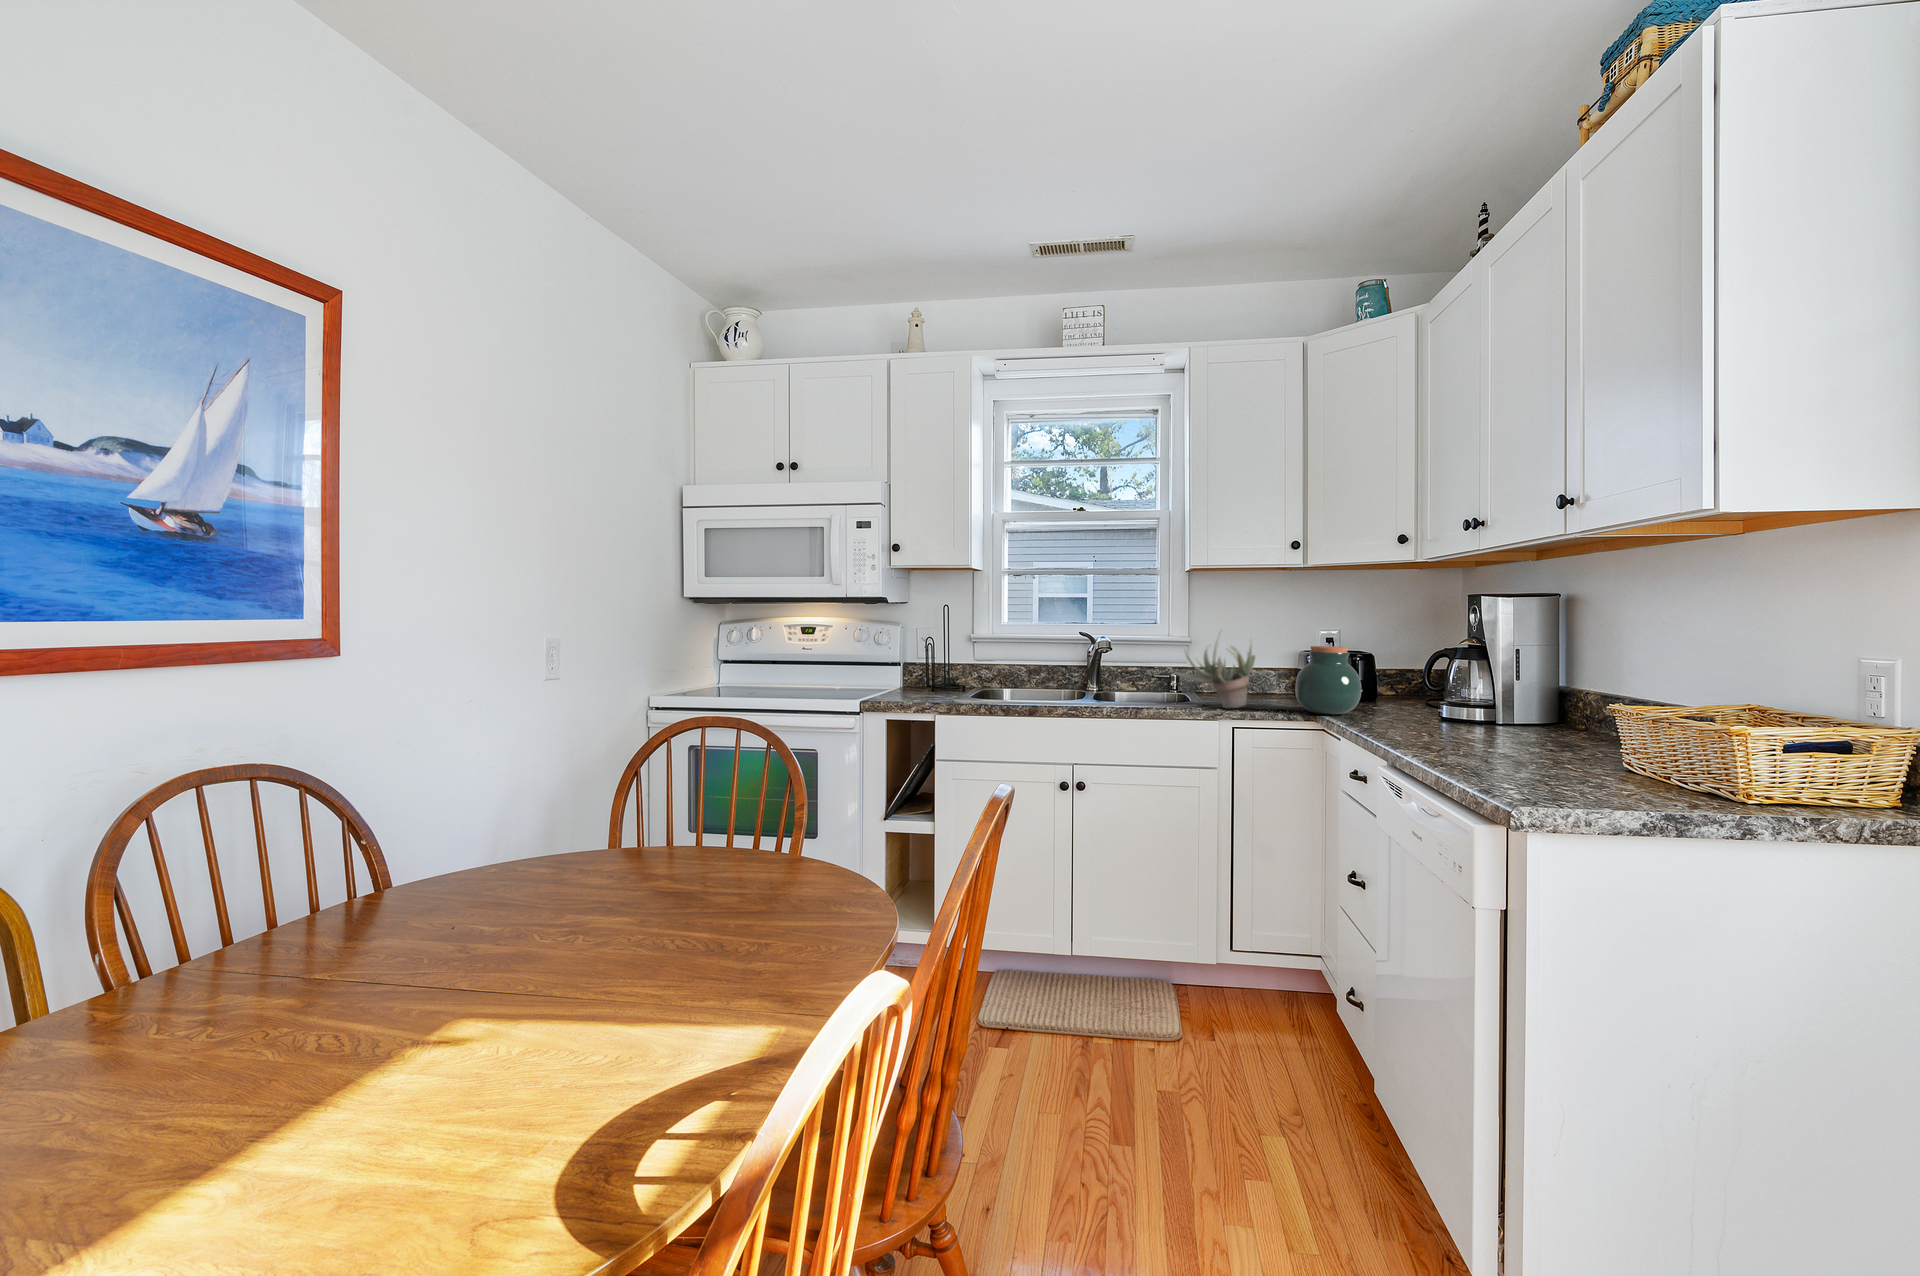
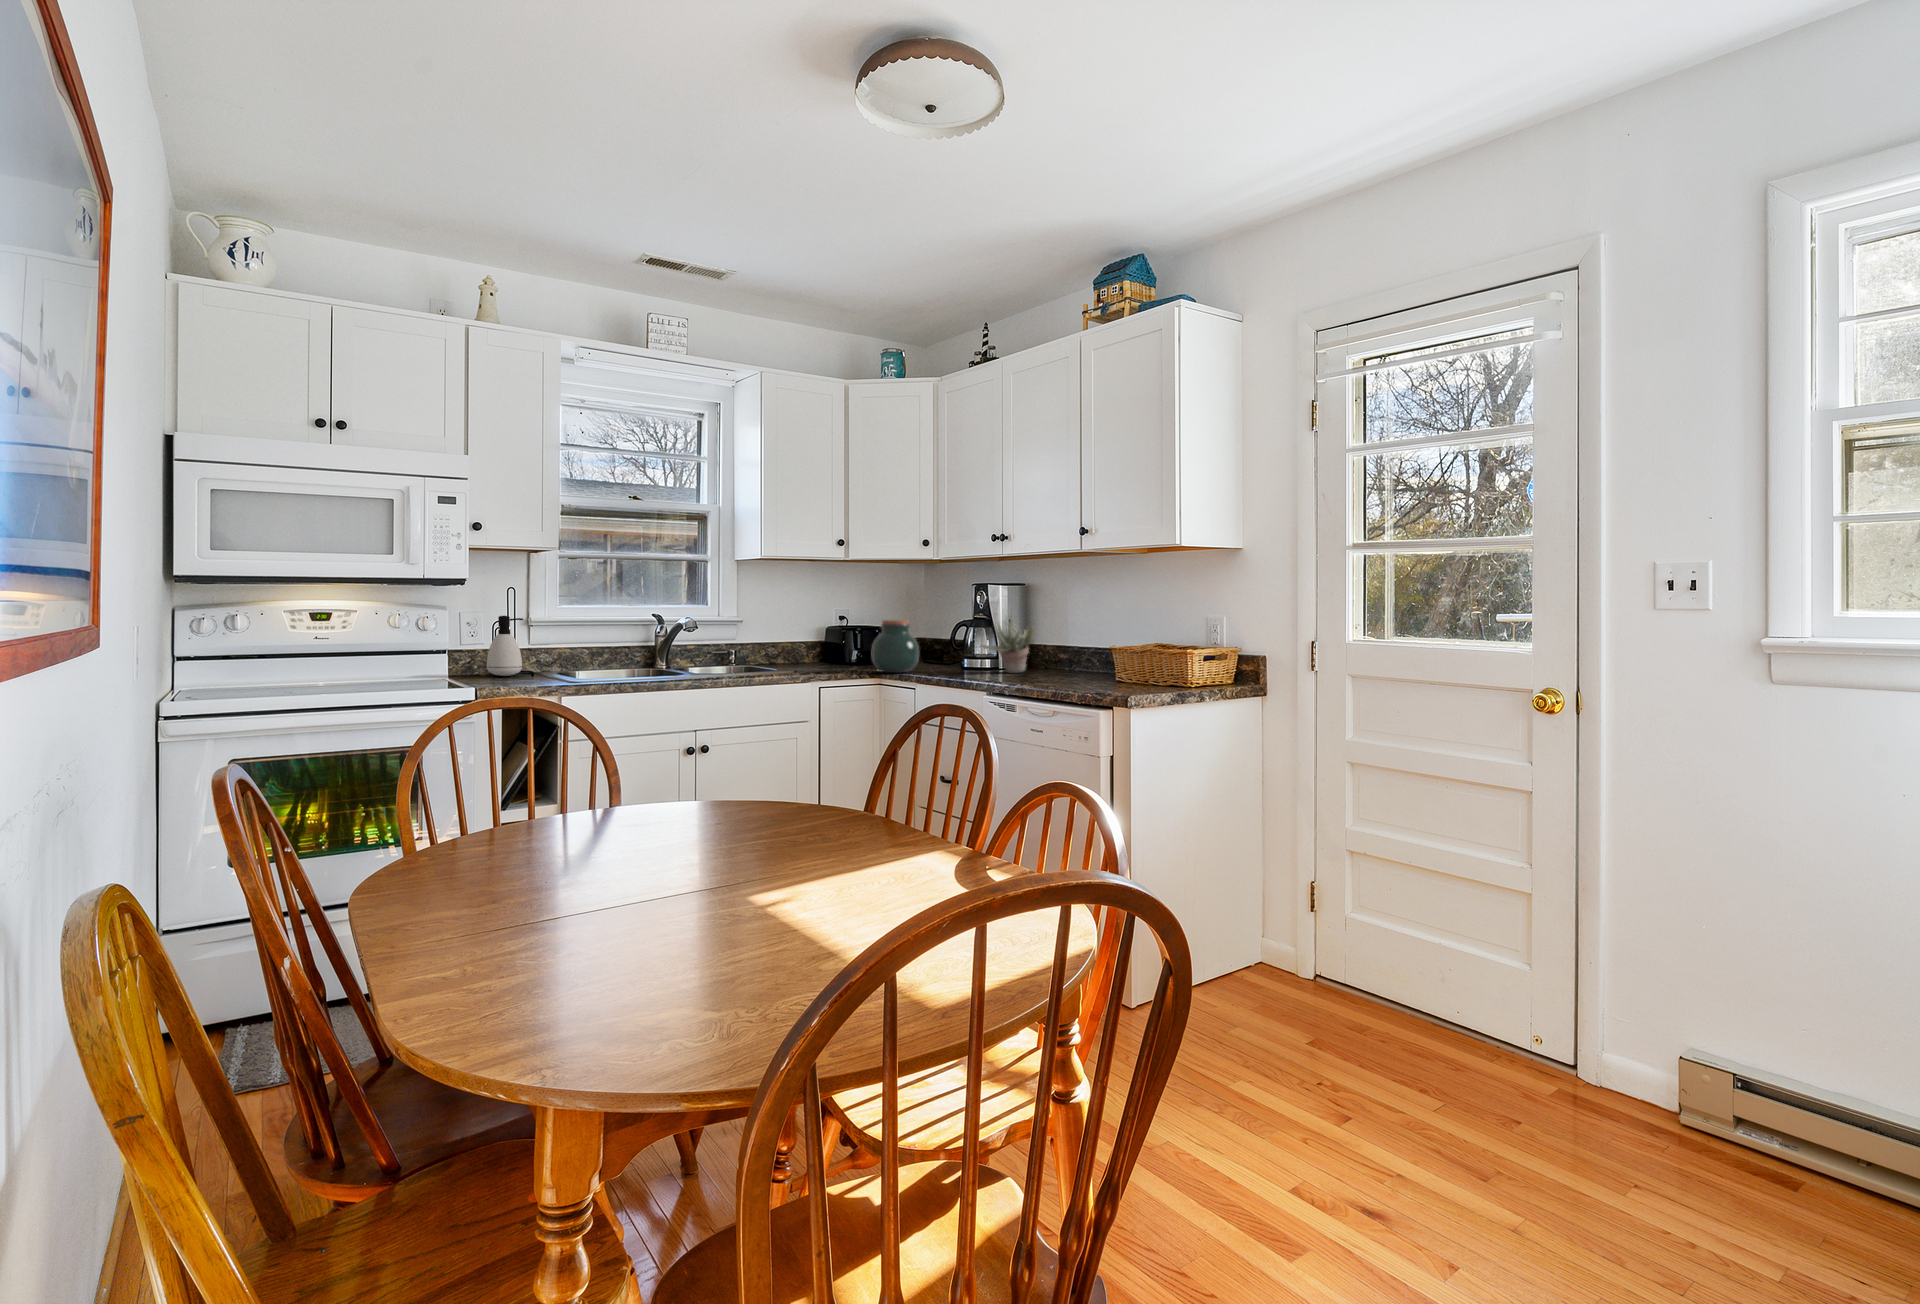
soap dispenser: none [927,630,957,686] -> present [487,616,523,676]
succulent plant: present [1175,632,1255,708] -> present [981,611,1035,673]

